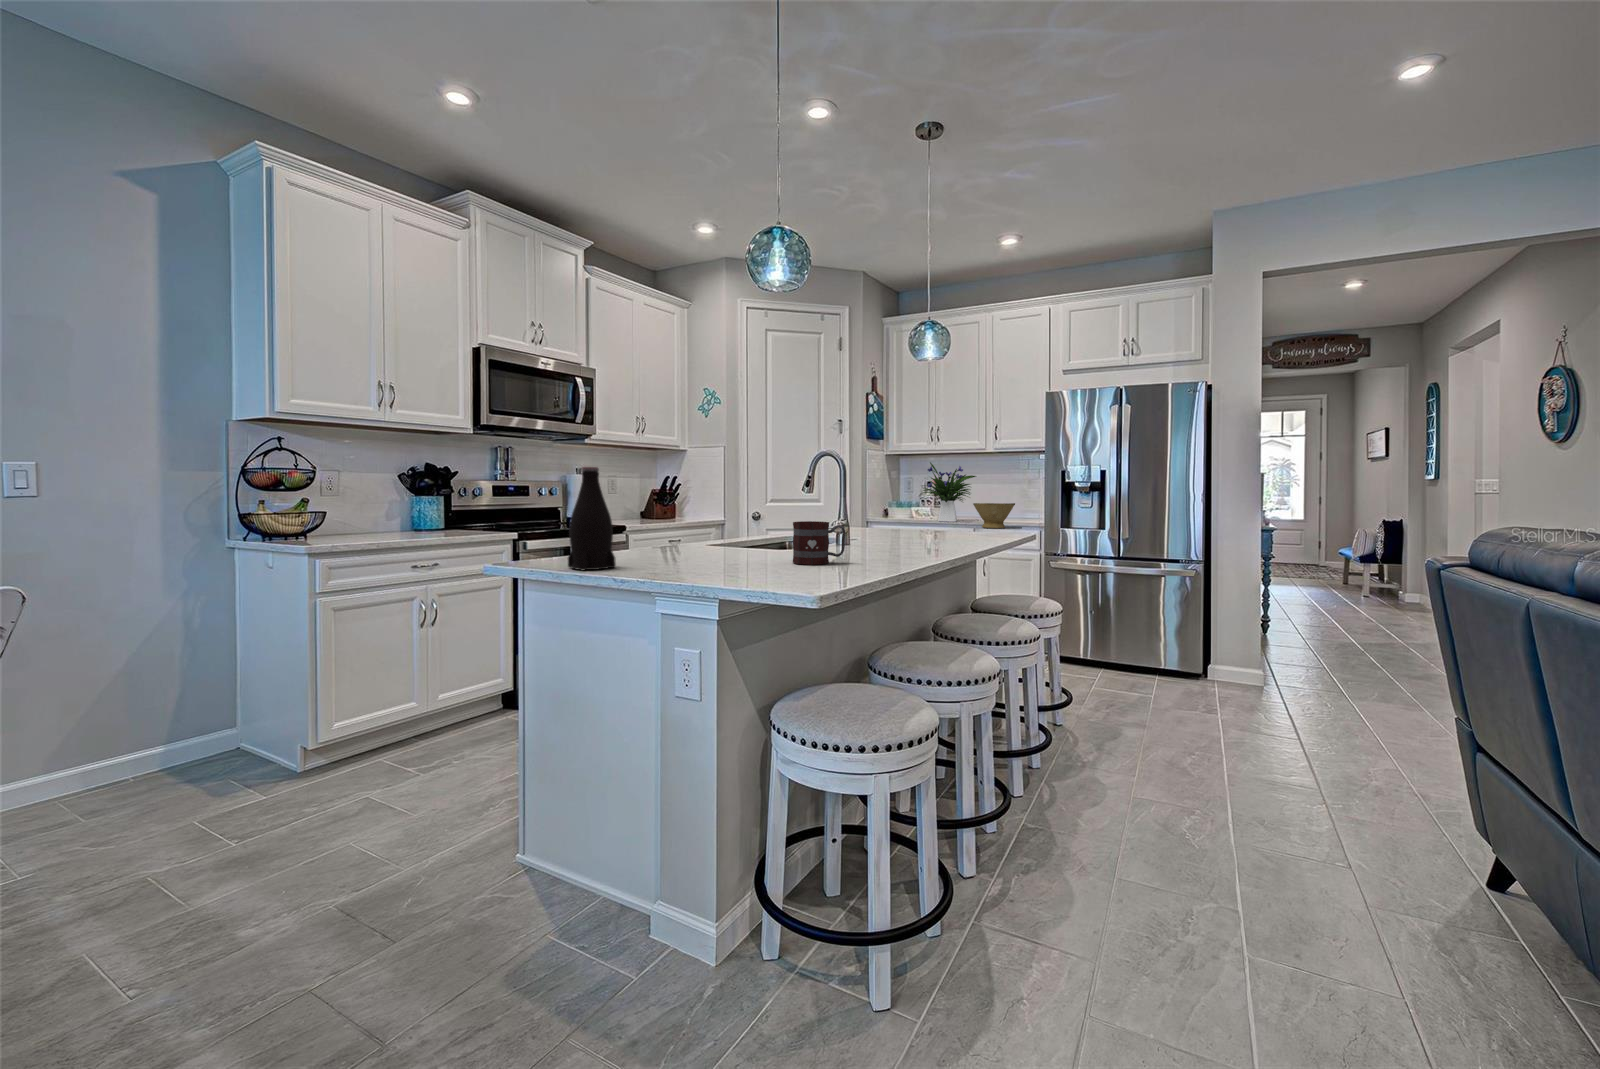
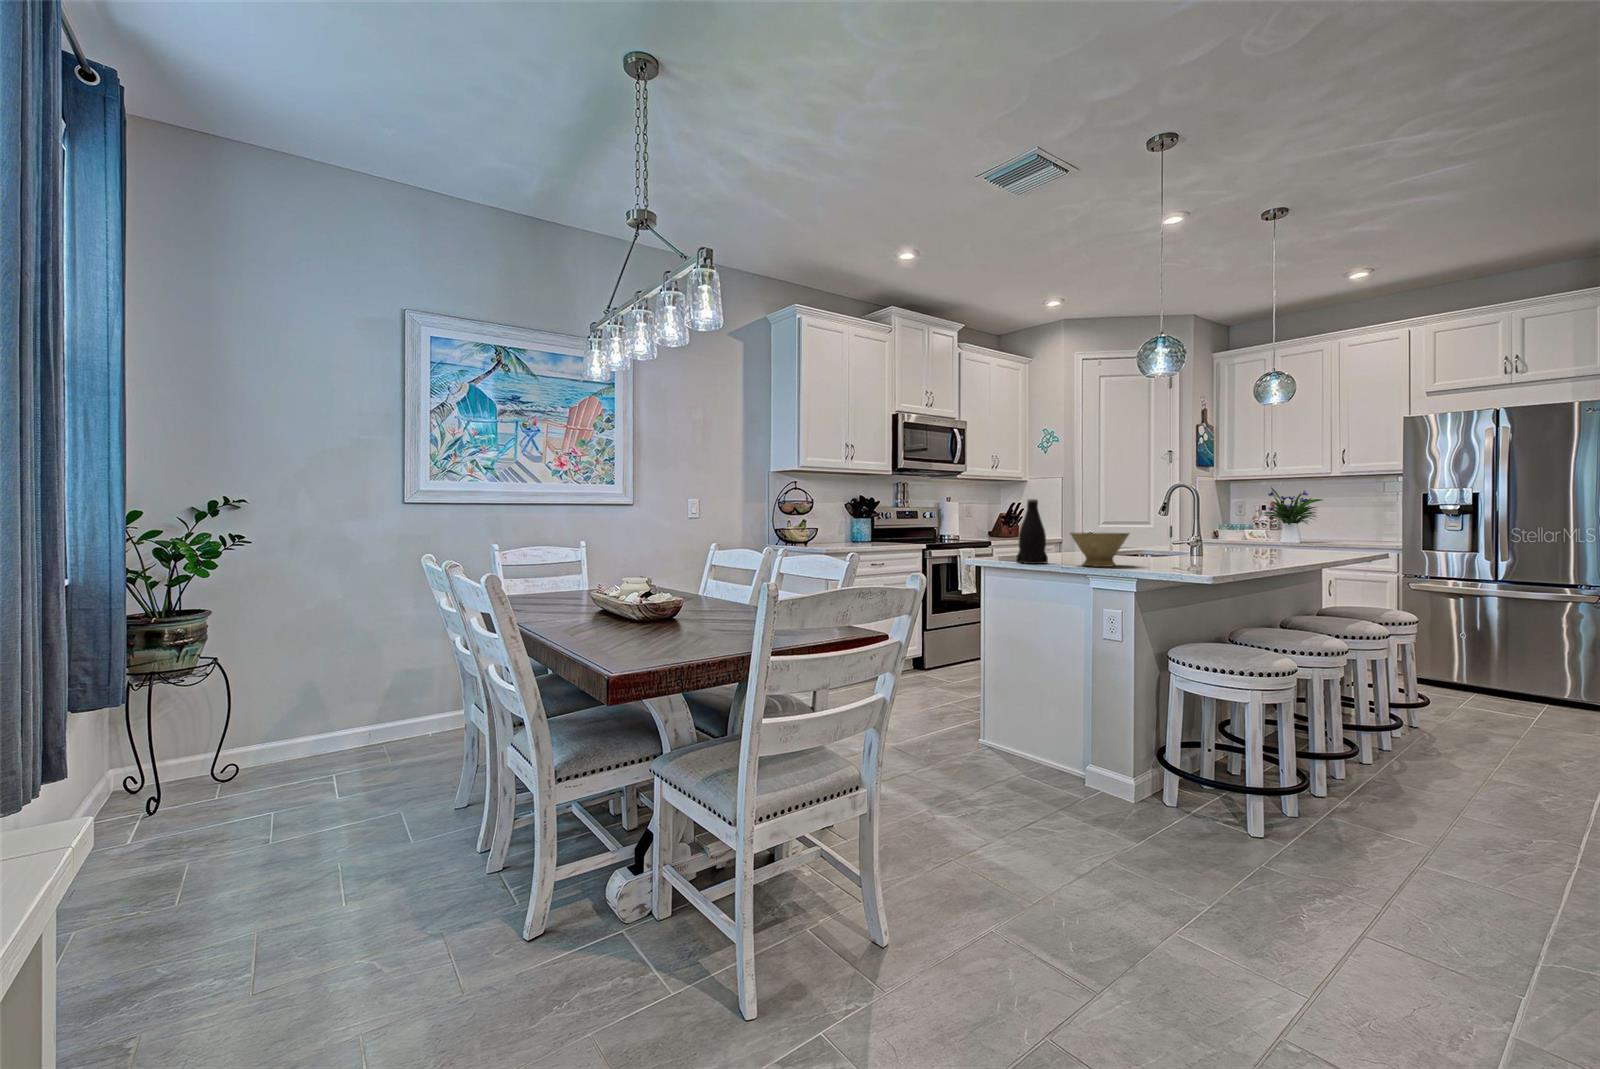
bowl: present [973,503,1015,528] -> present [1070,532,1129,567]
mug: present [793,521,846,565] -> none [1172,535,1214,565]

